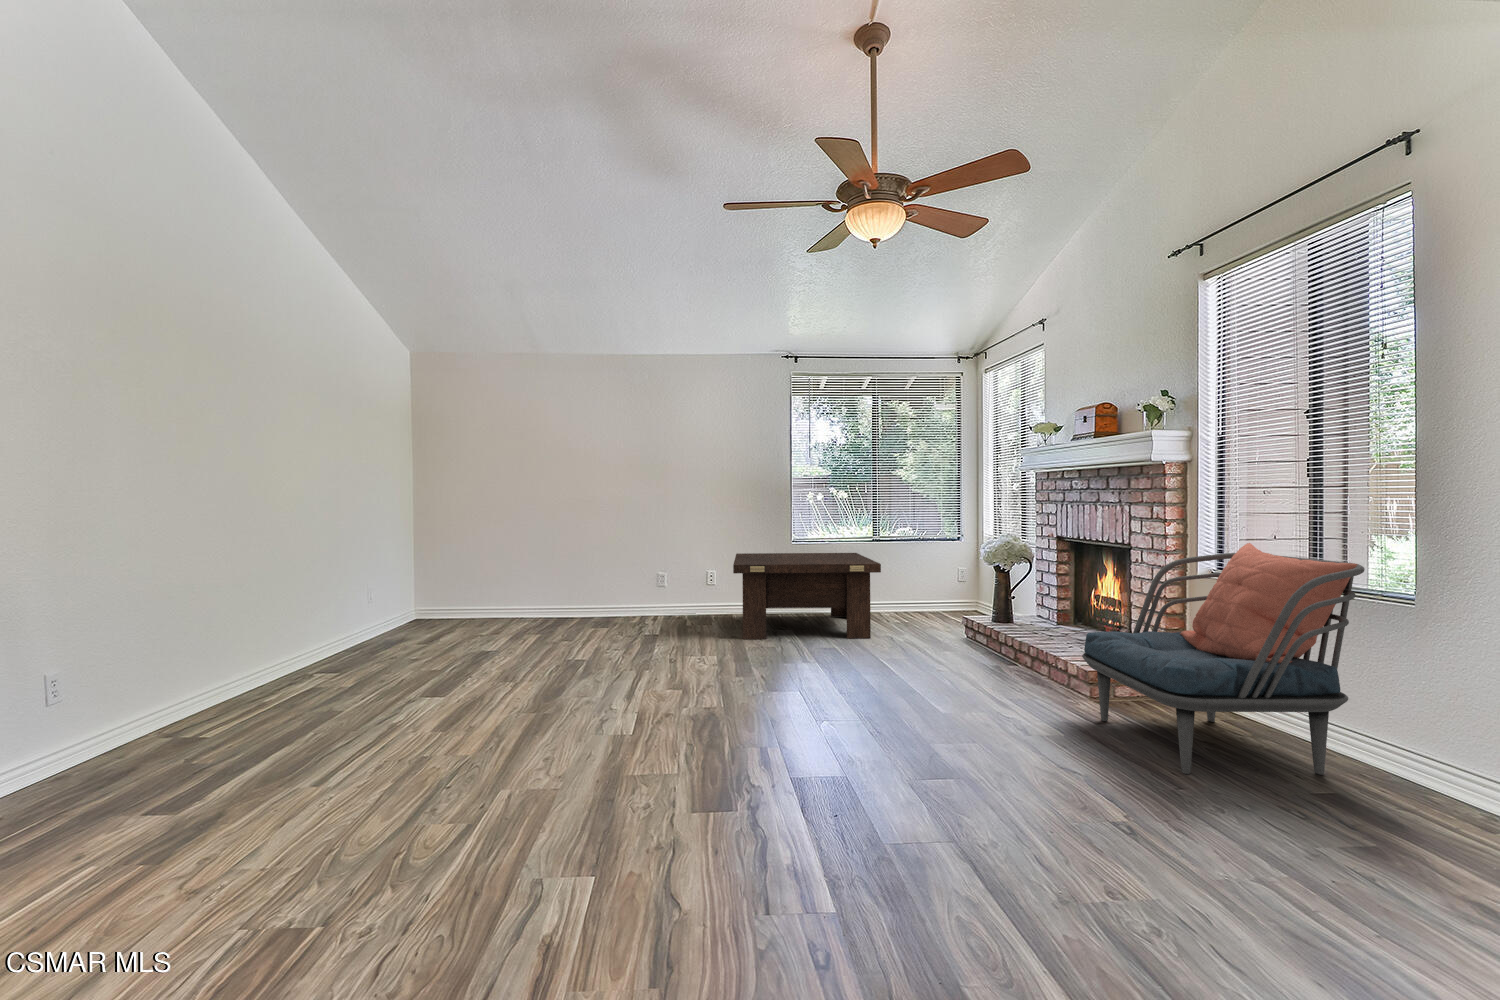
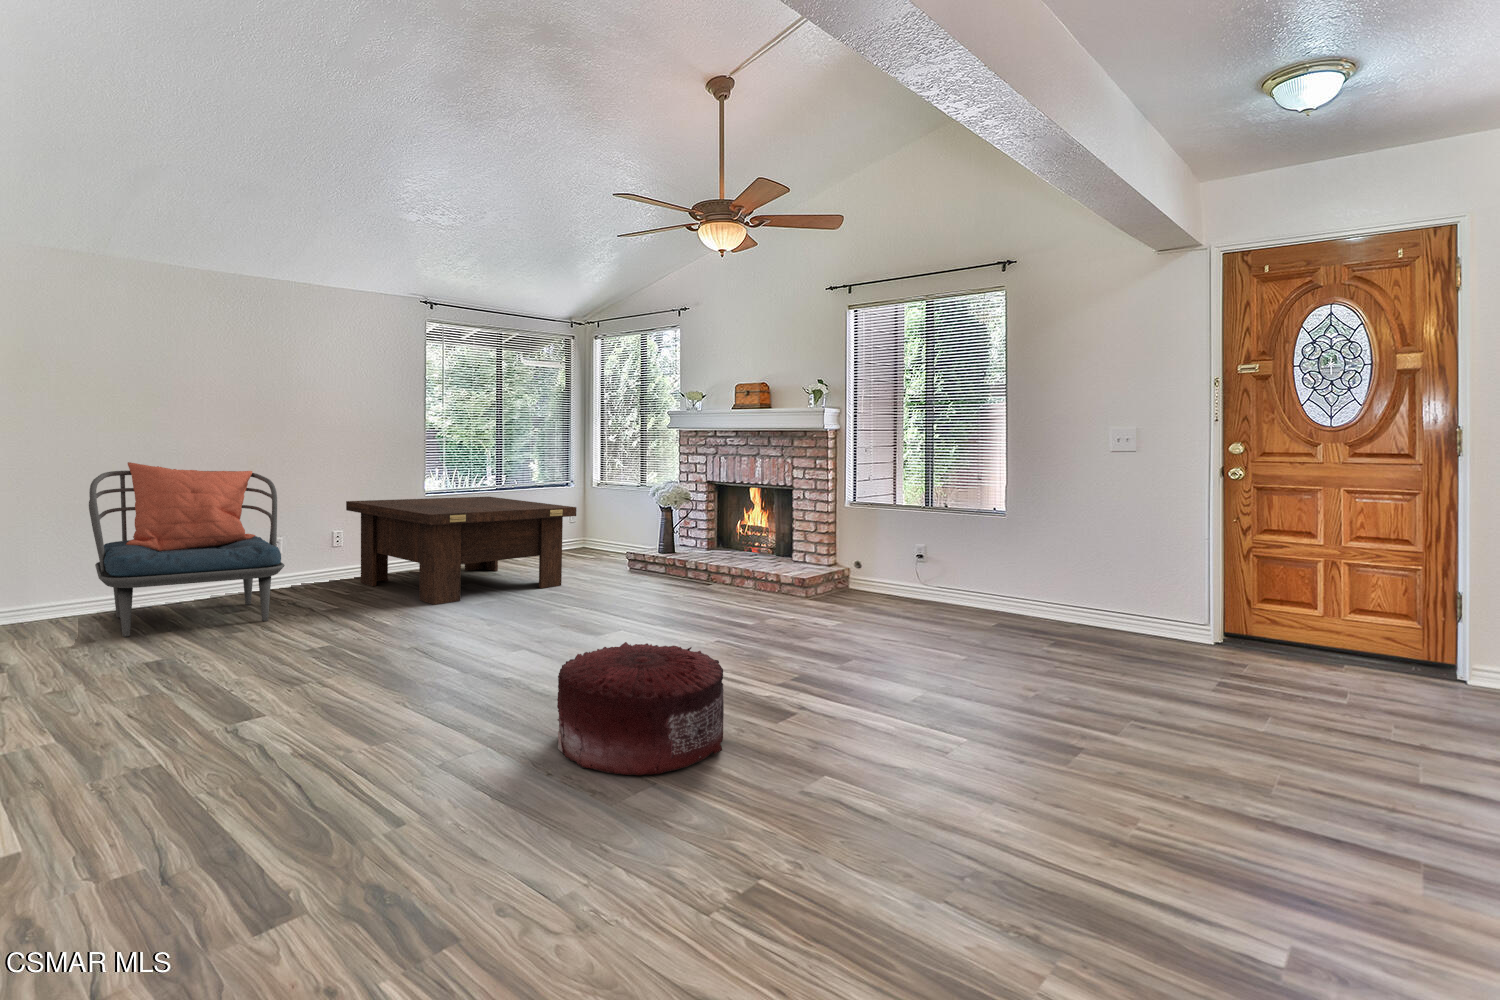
armchair: present [1082,543,1365,775] -> present [89,462,285,637]
pouf: none [487,686,658,815] -> present [557,642,724,775]

